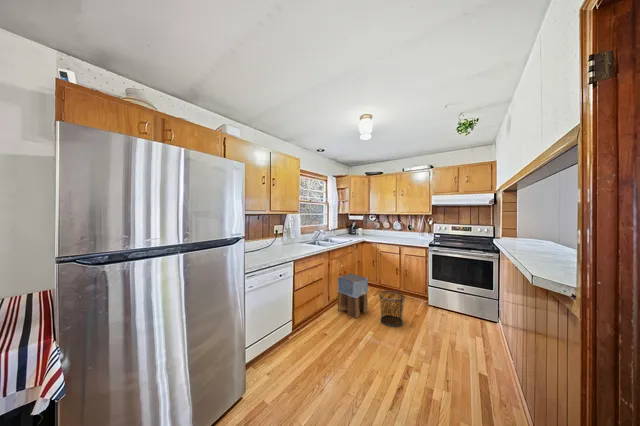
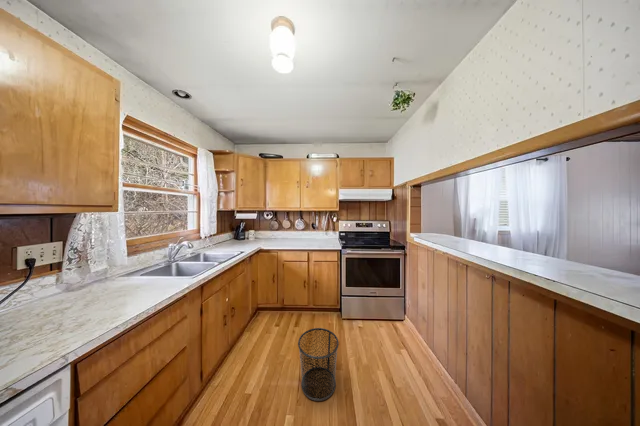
stool: present [338,274,368,318] -> none [218,314,276,409]

